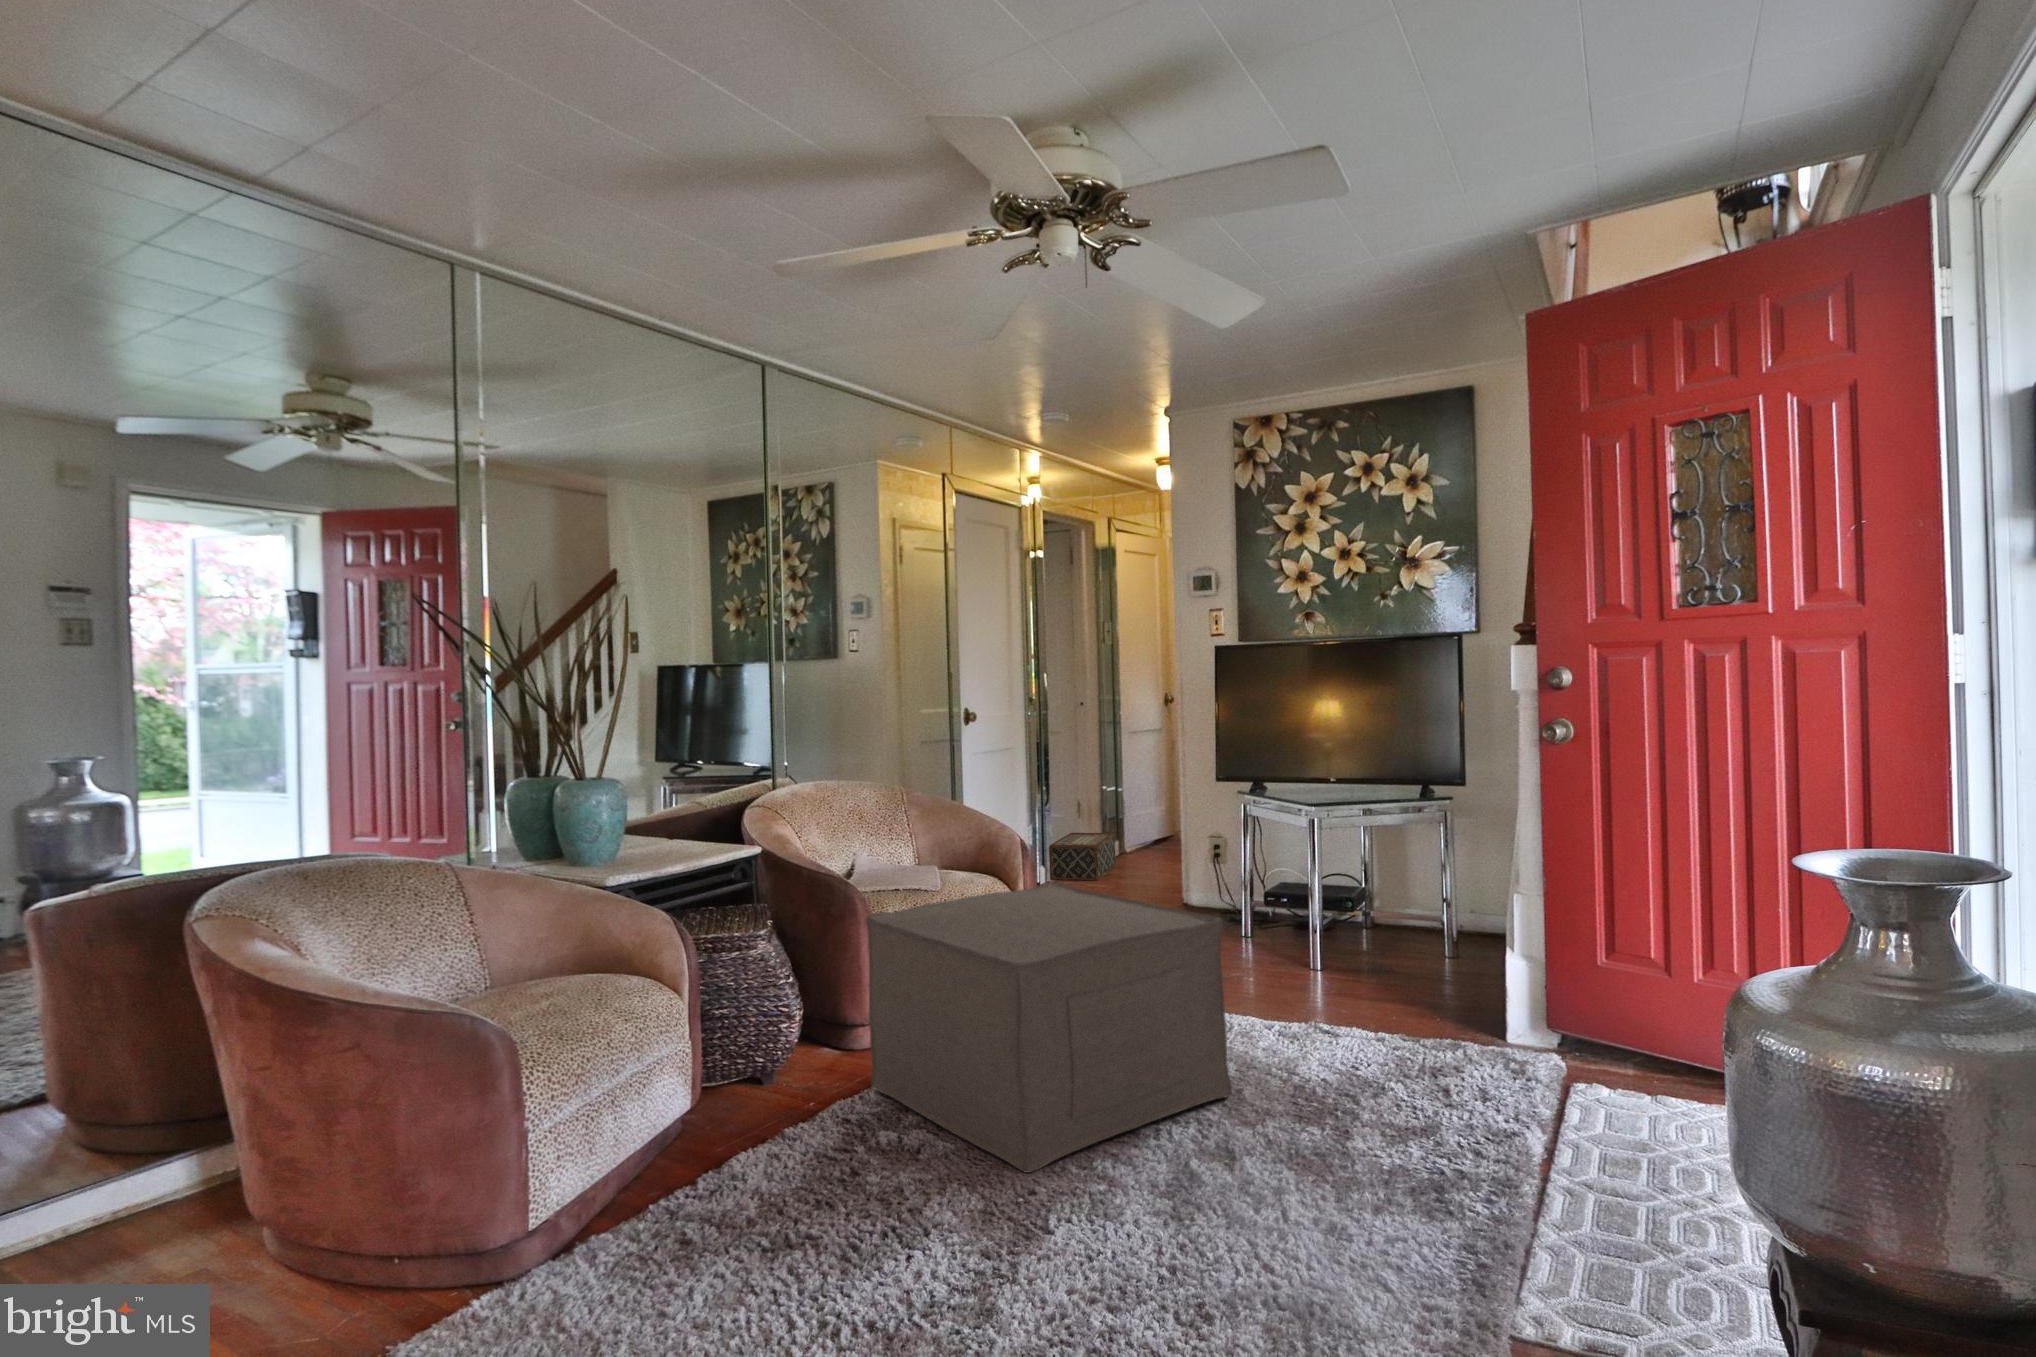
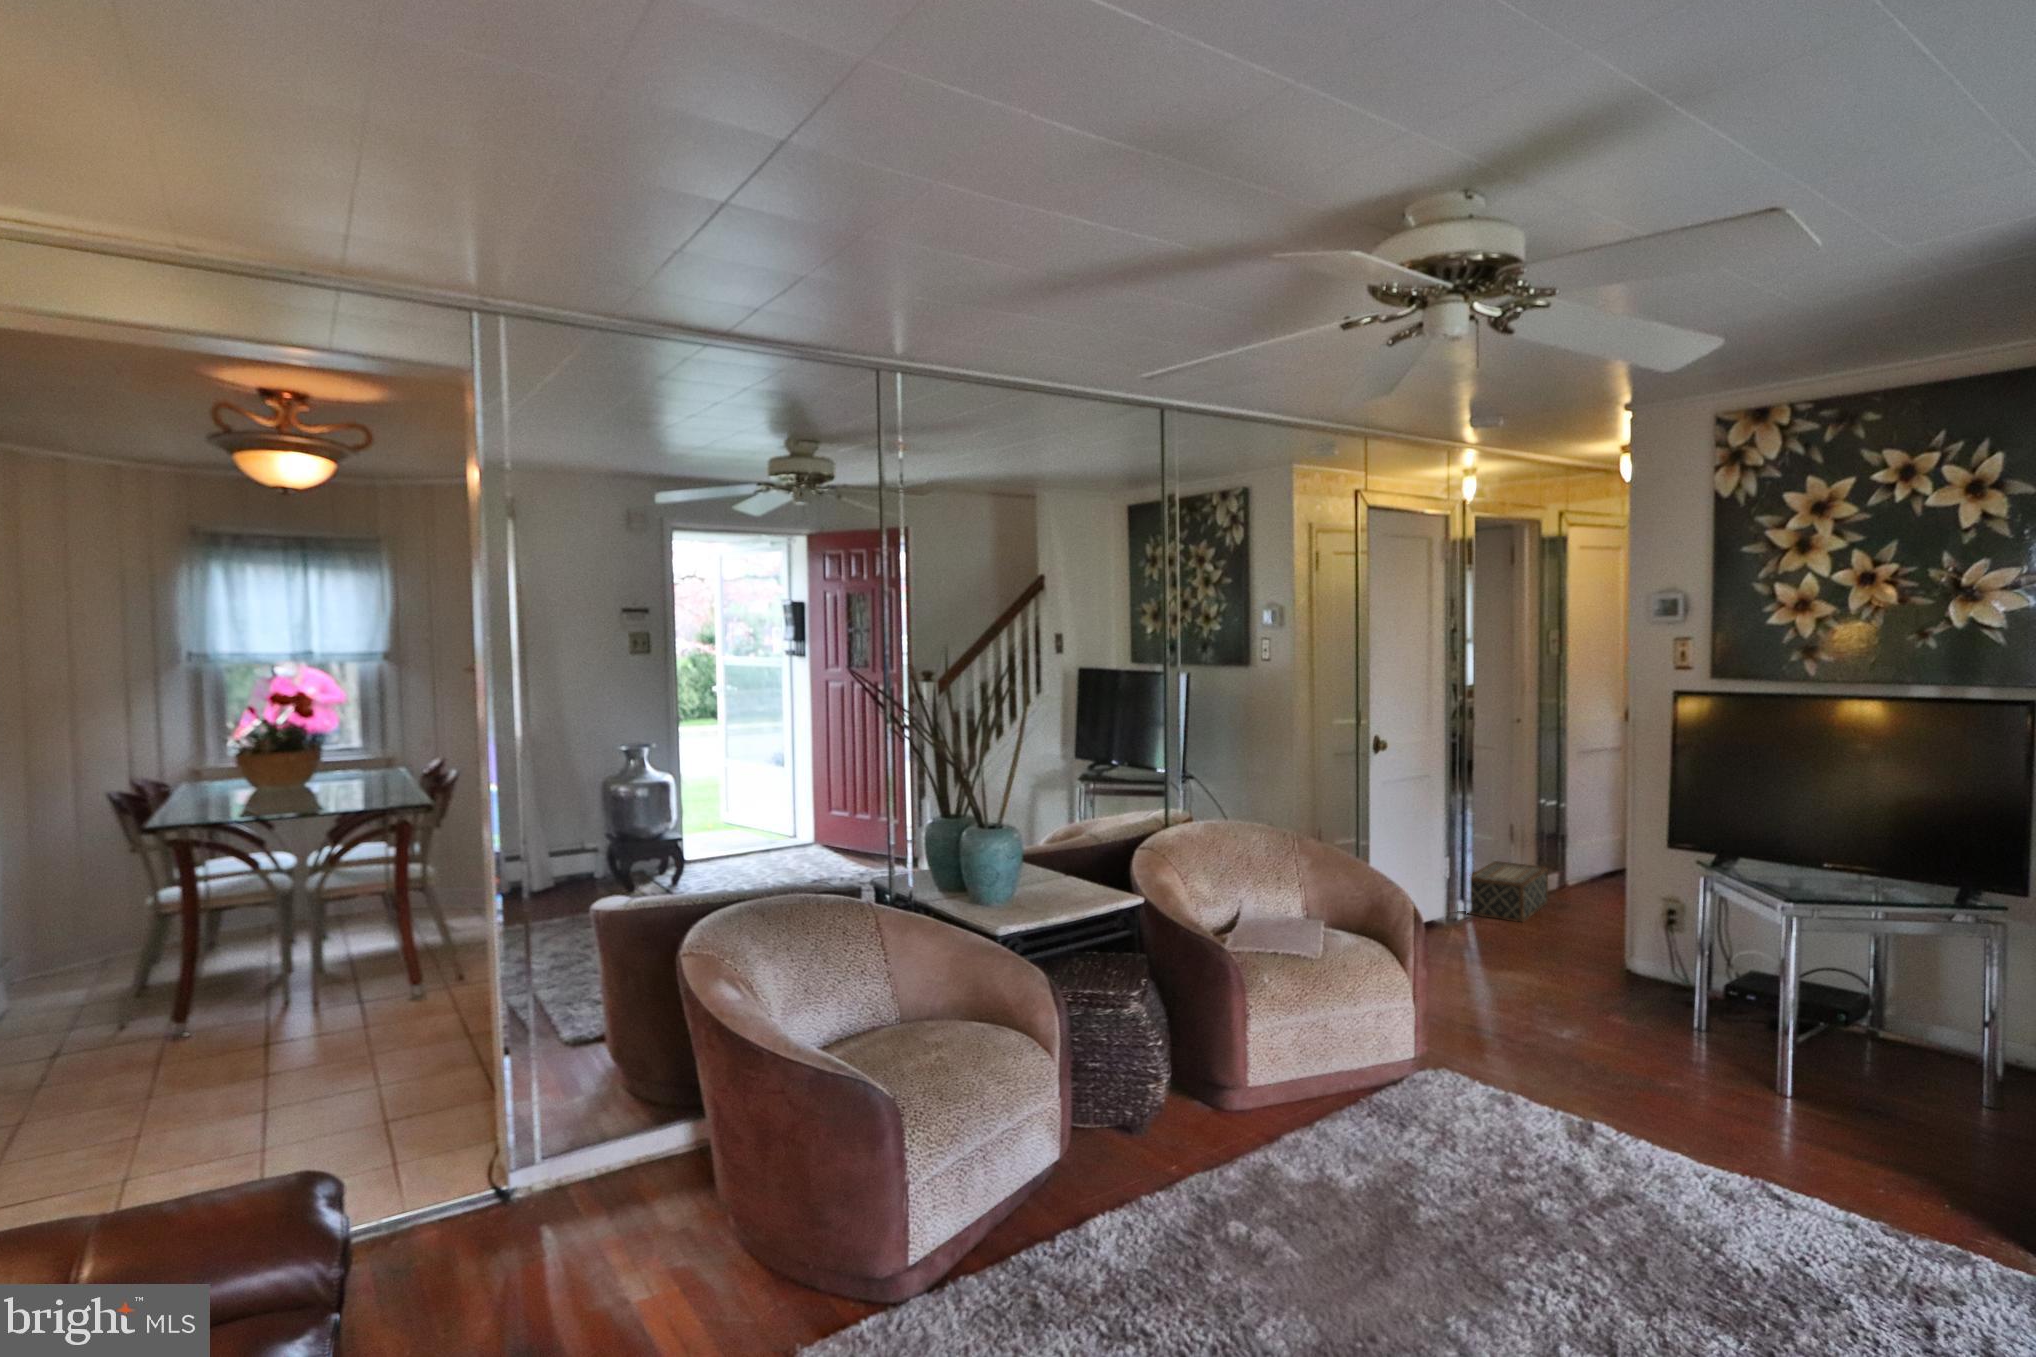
ottoman: present [866,883,1232,1172] -> none [1228,978,1630,1311]

